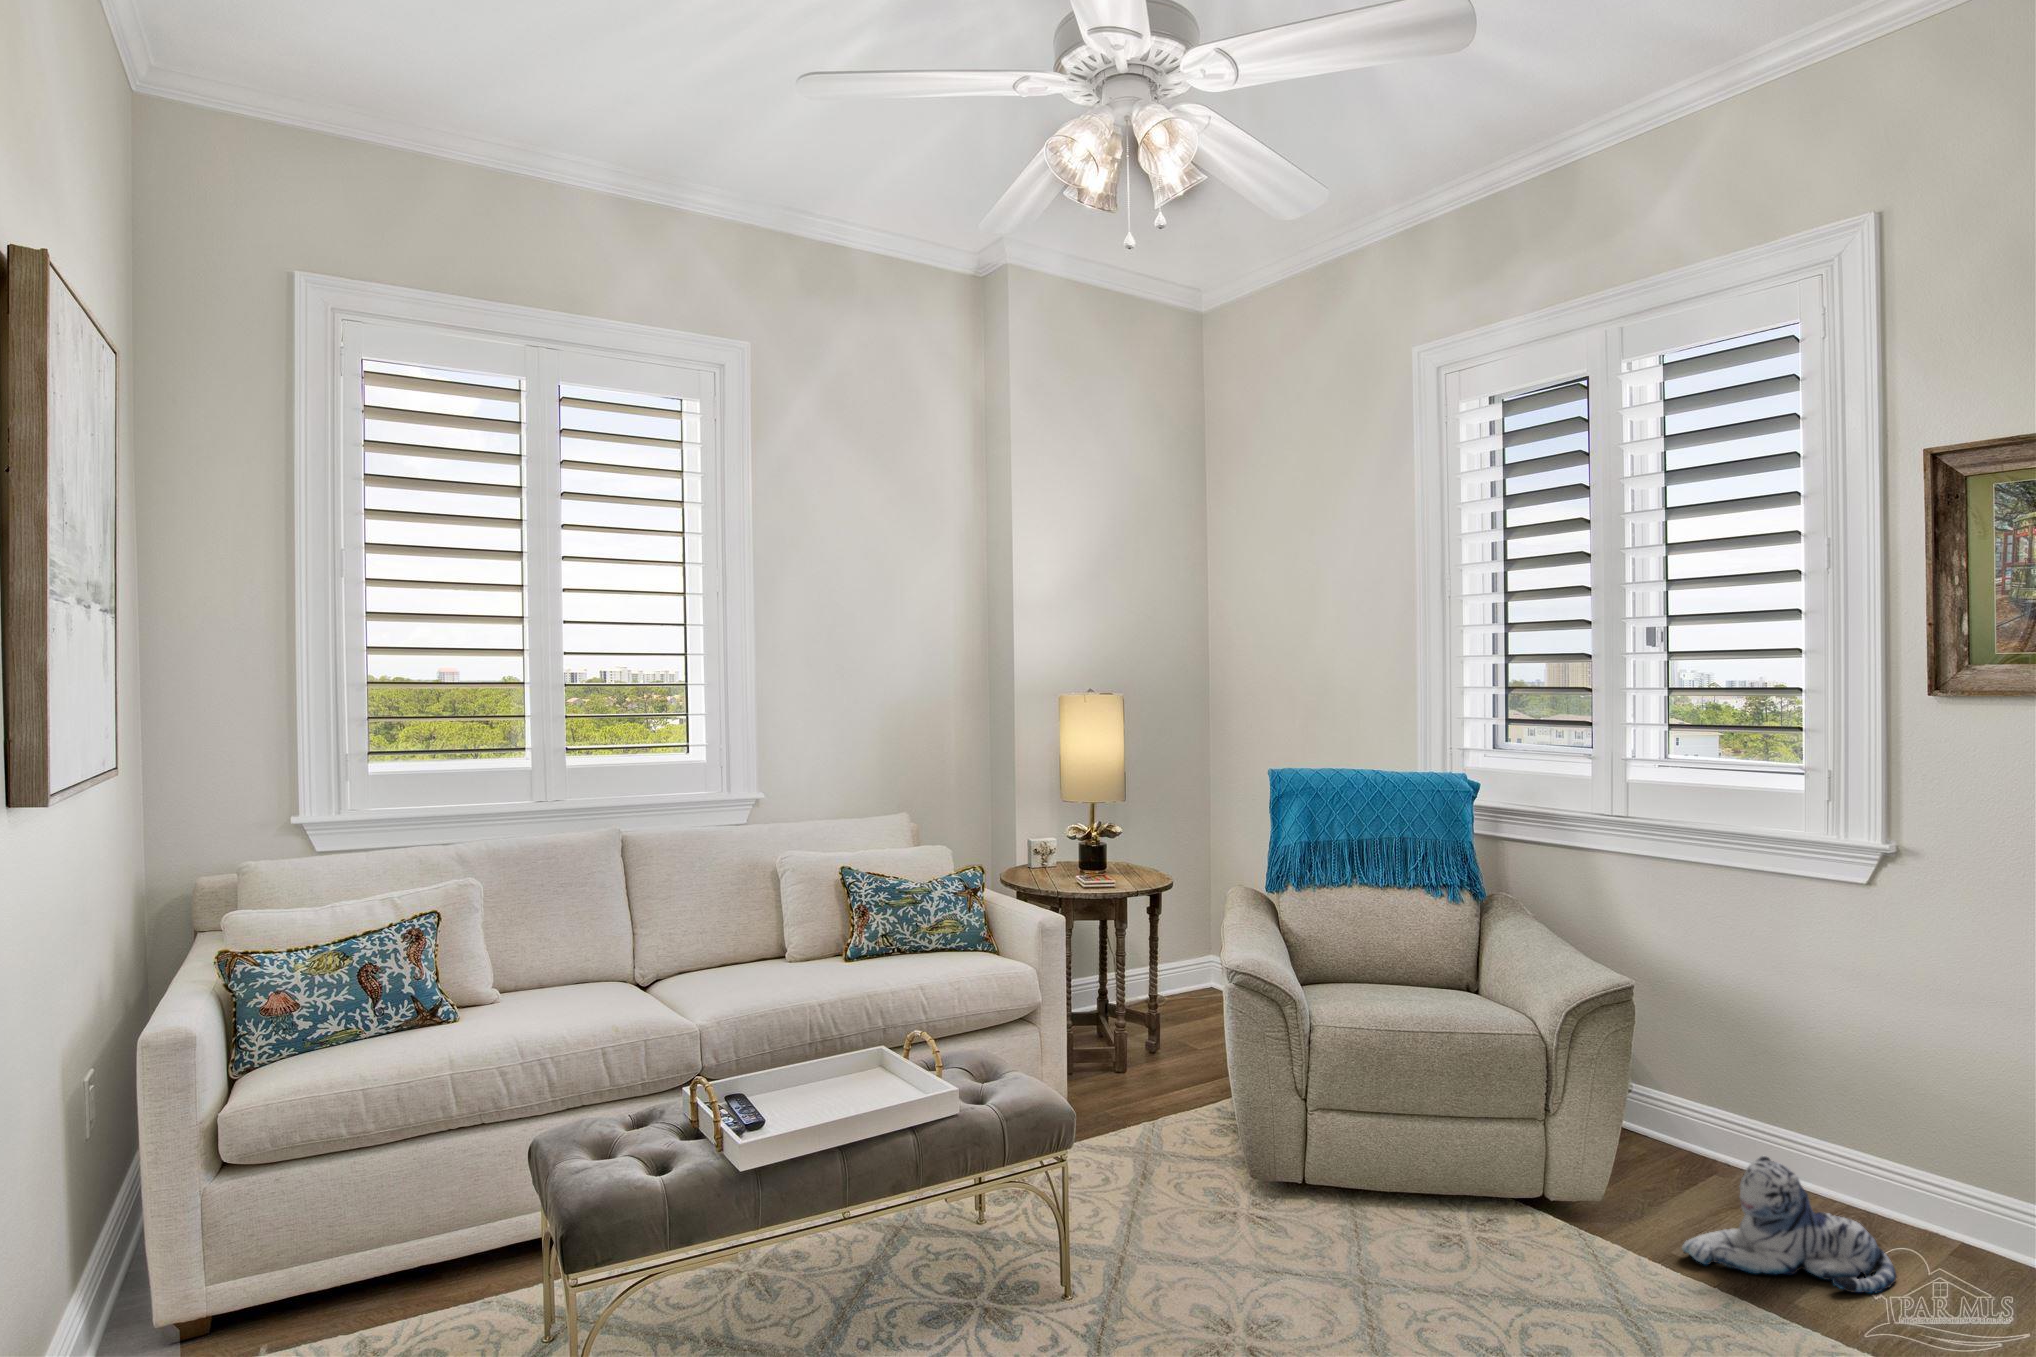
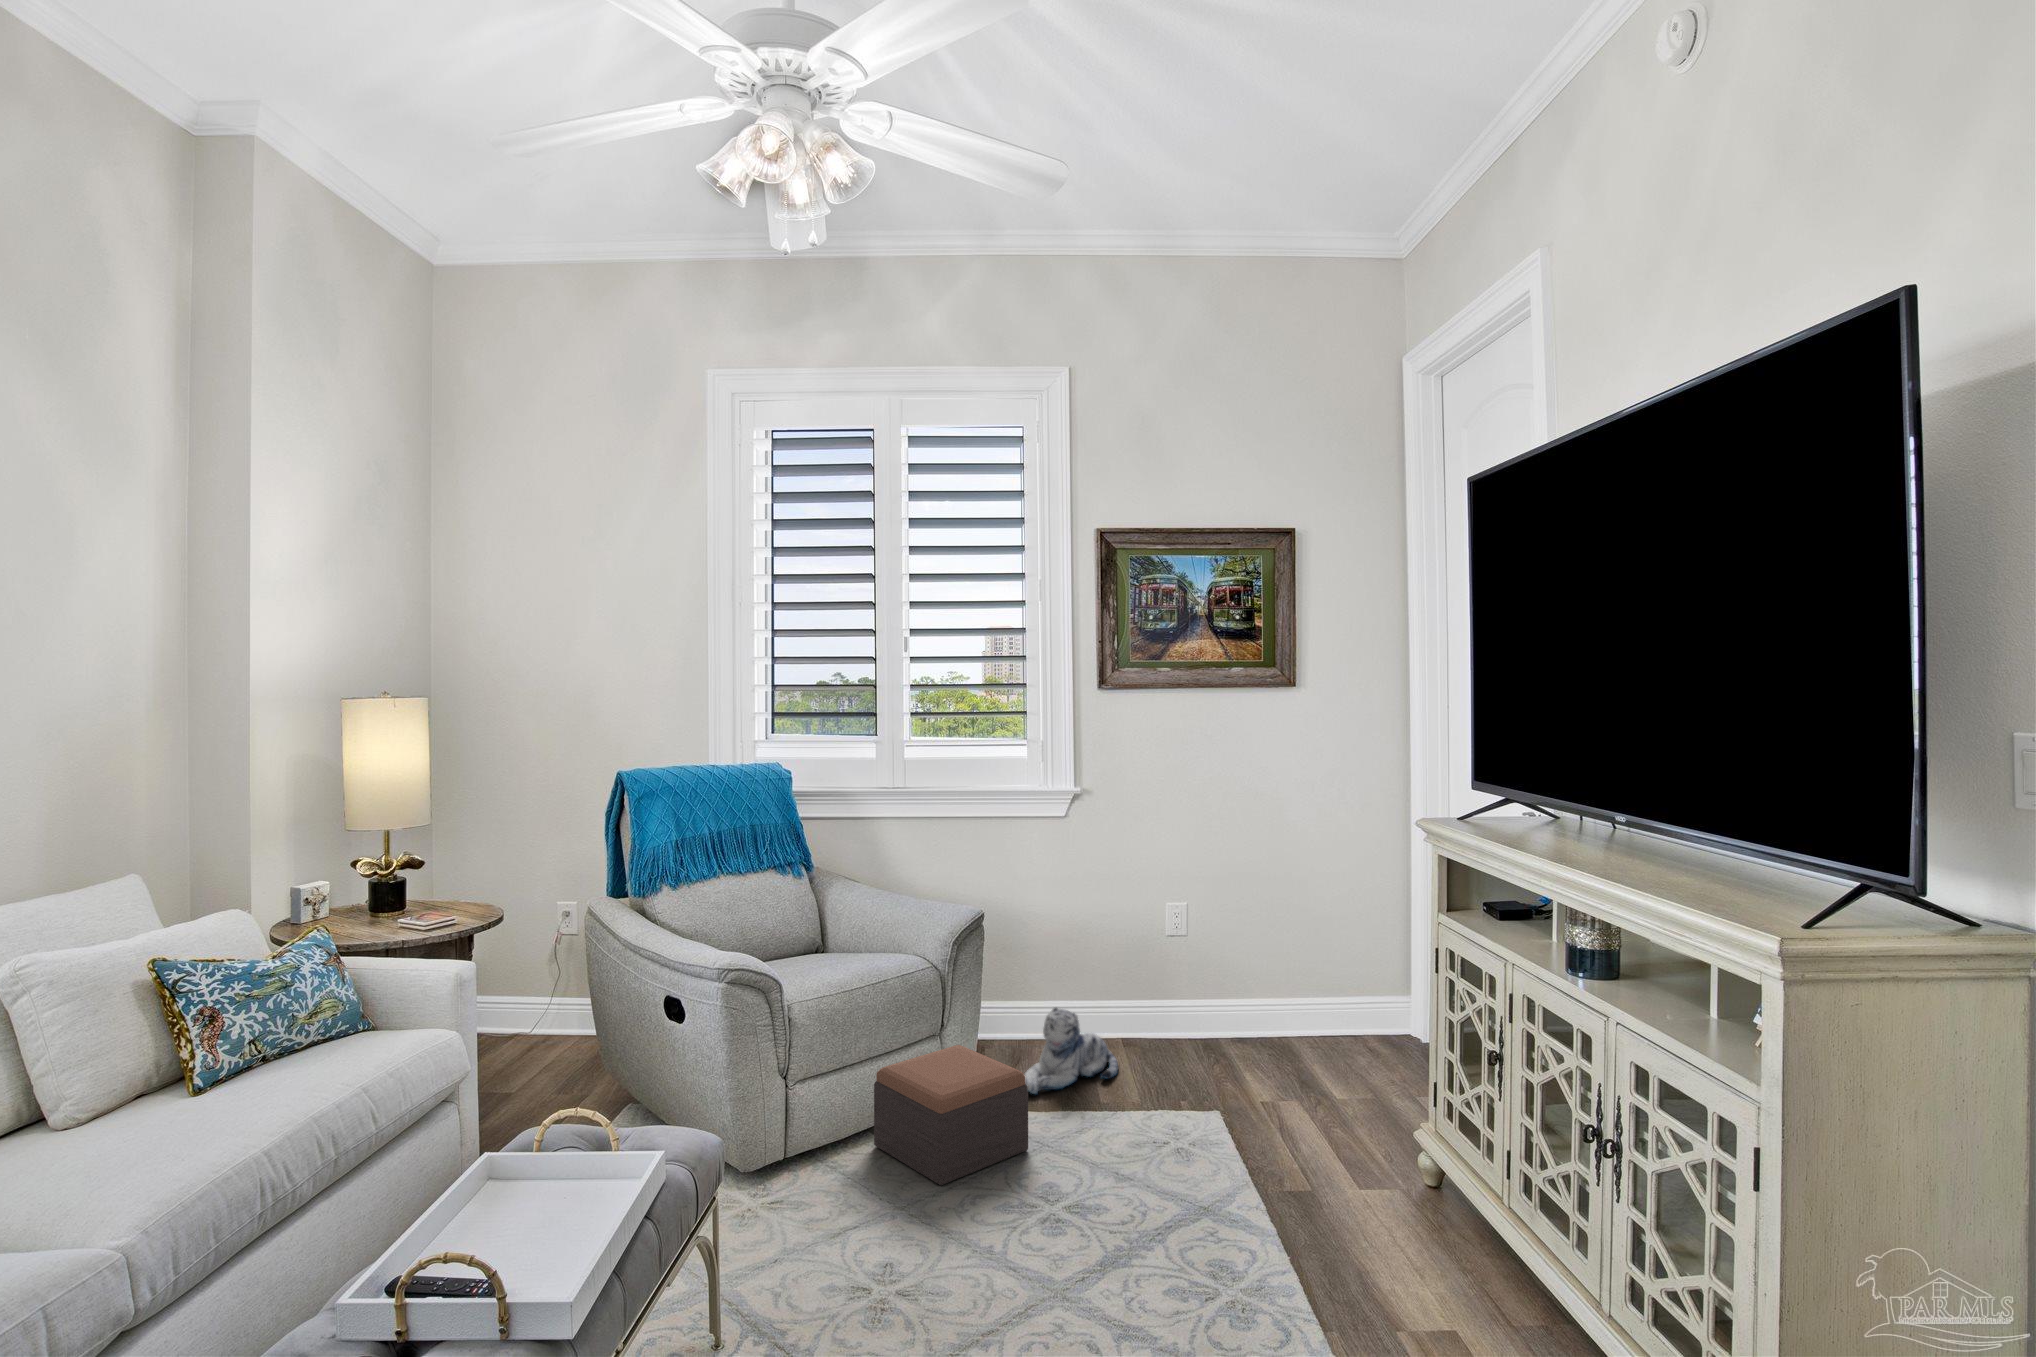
footstool: none [1427,1140,1612,1313] -> present [874,1045,1028,1185]

